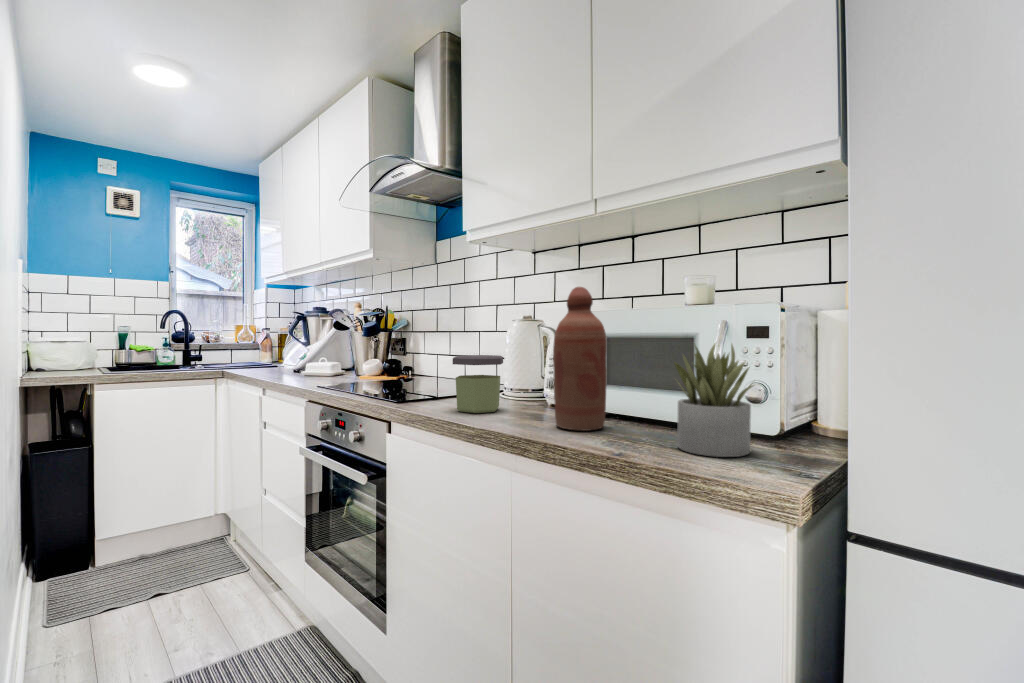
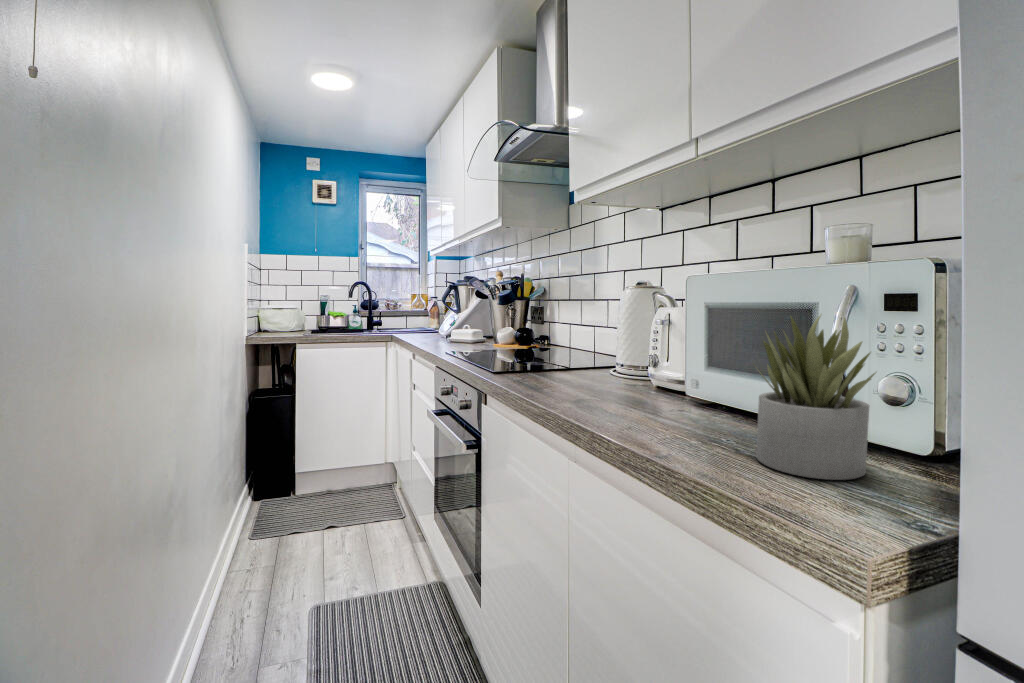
bottle: present [553,287,607,431] -> none [625,245,693,421]
jar: present [453,355,503,413] -> none [536,326,595,390]

